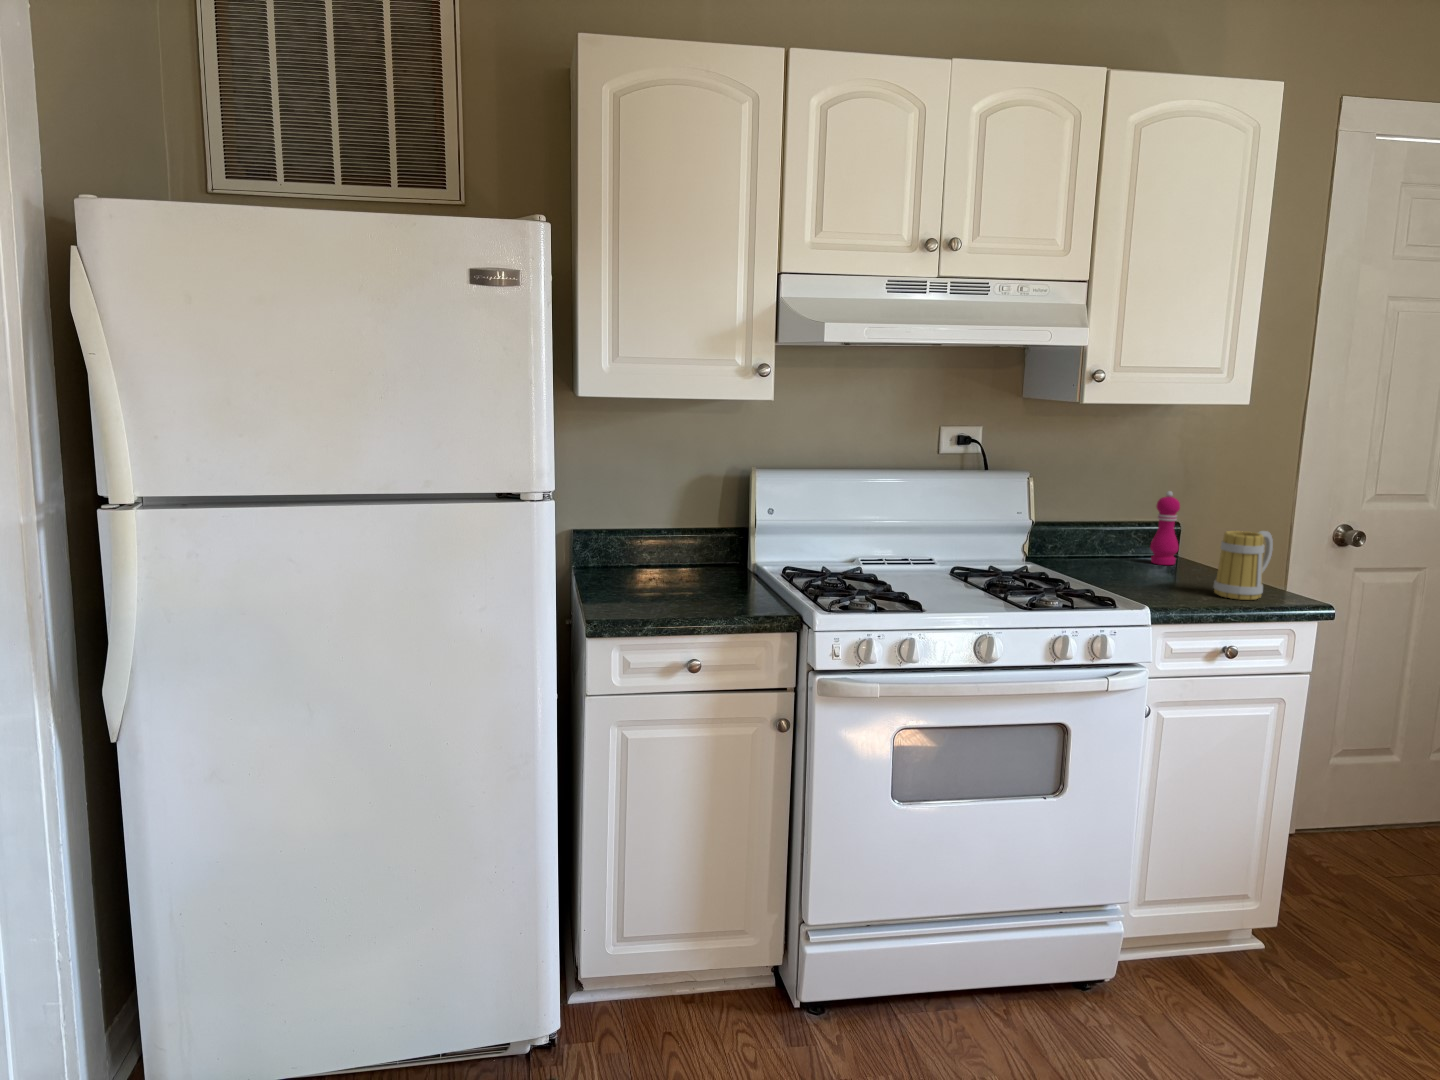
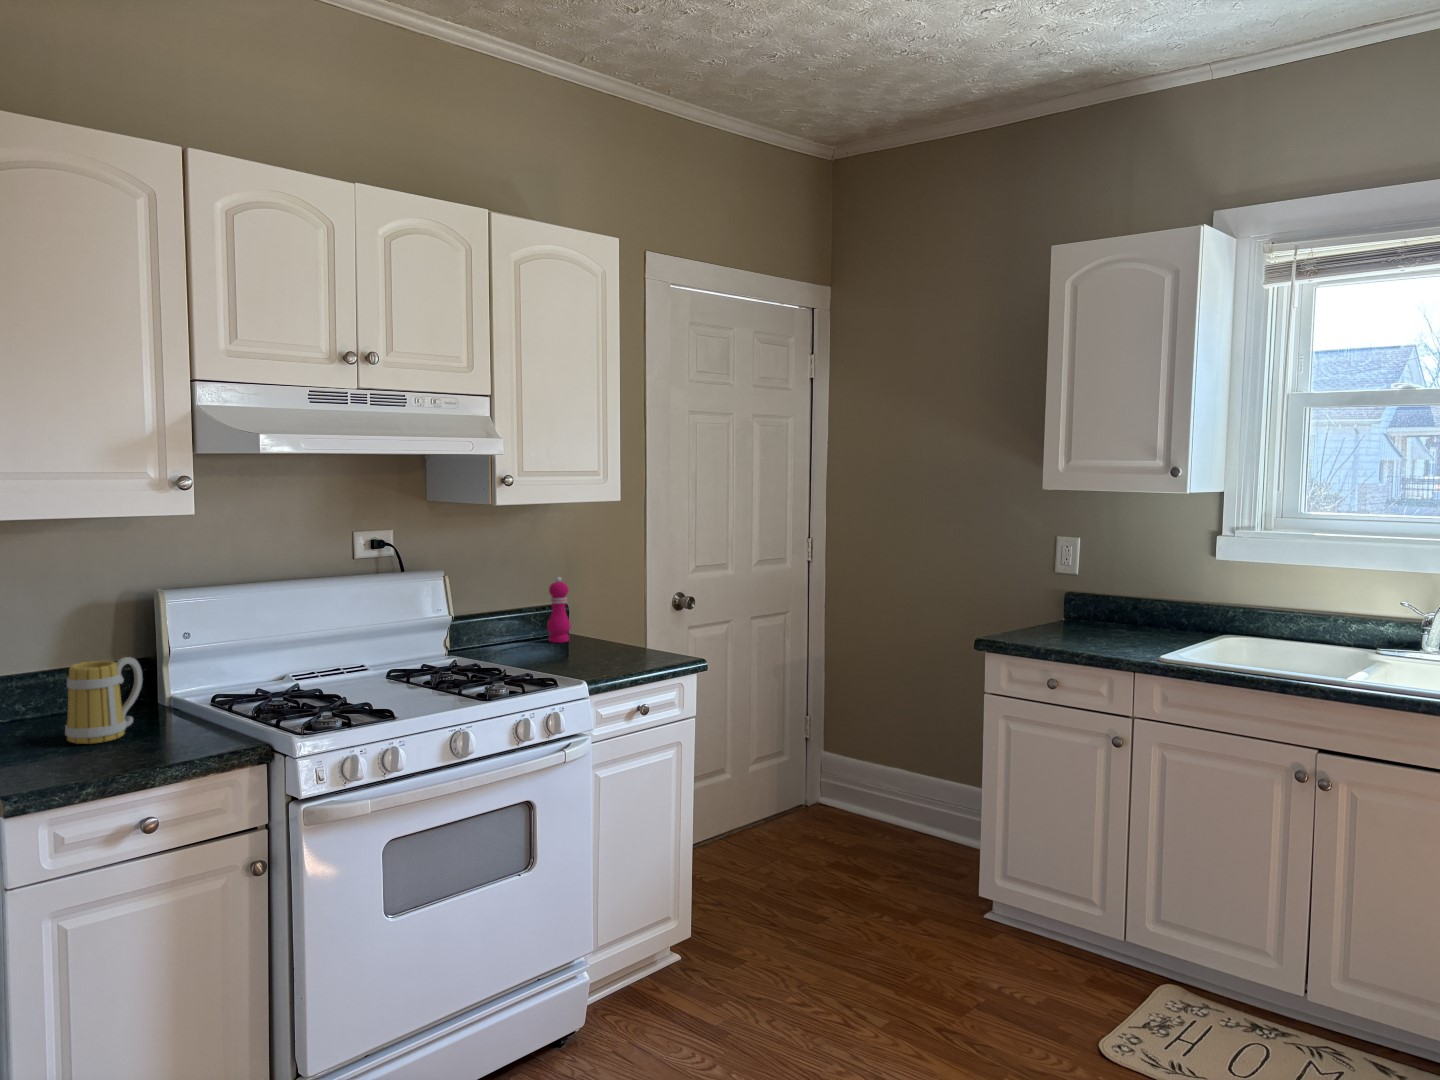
mug: present [1214,531,1273,600] -> present [65,657,142,744]

